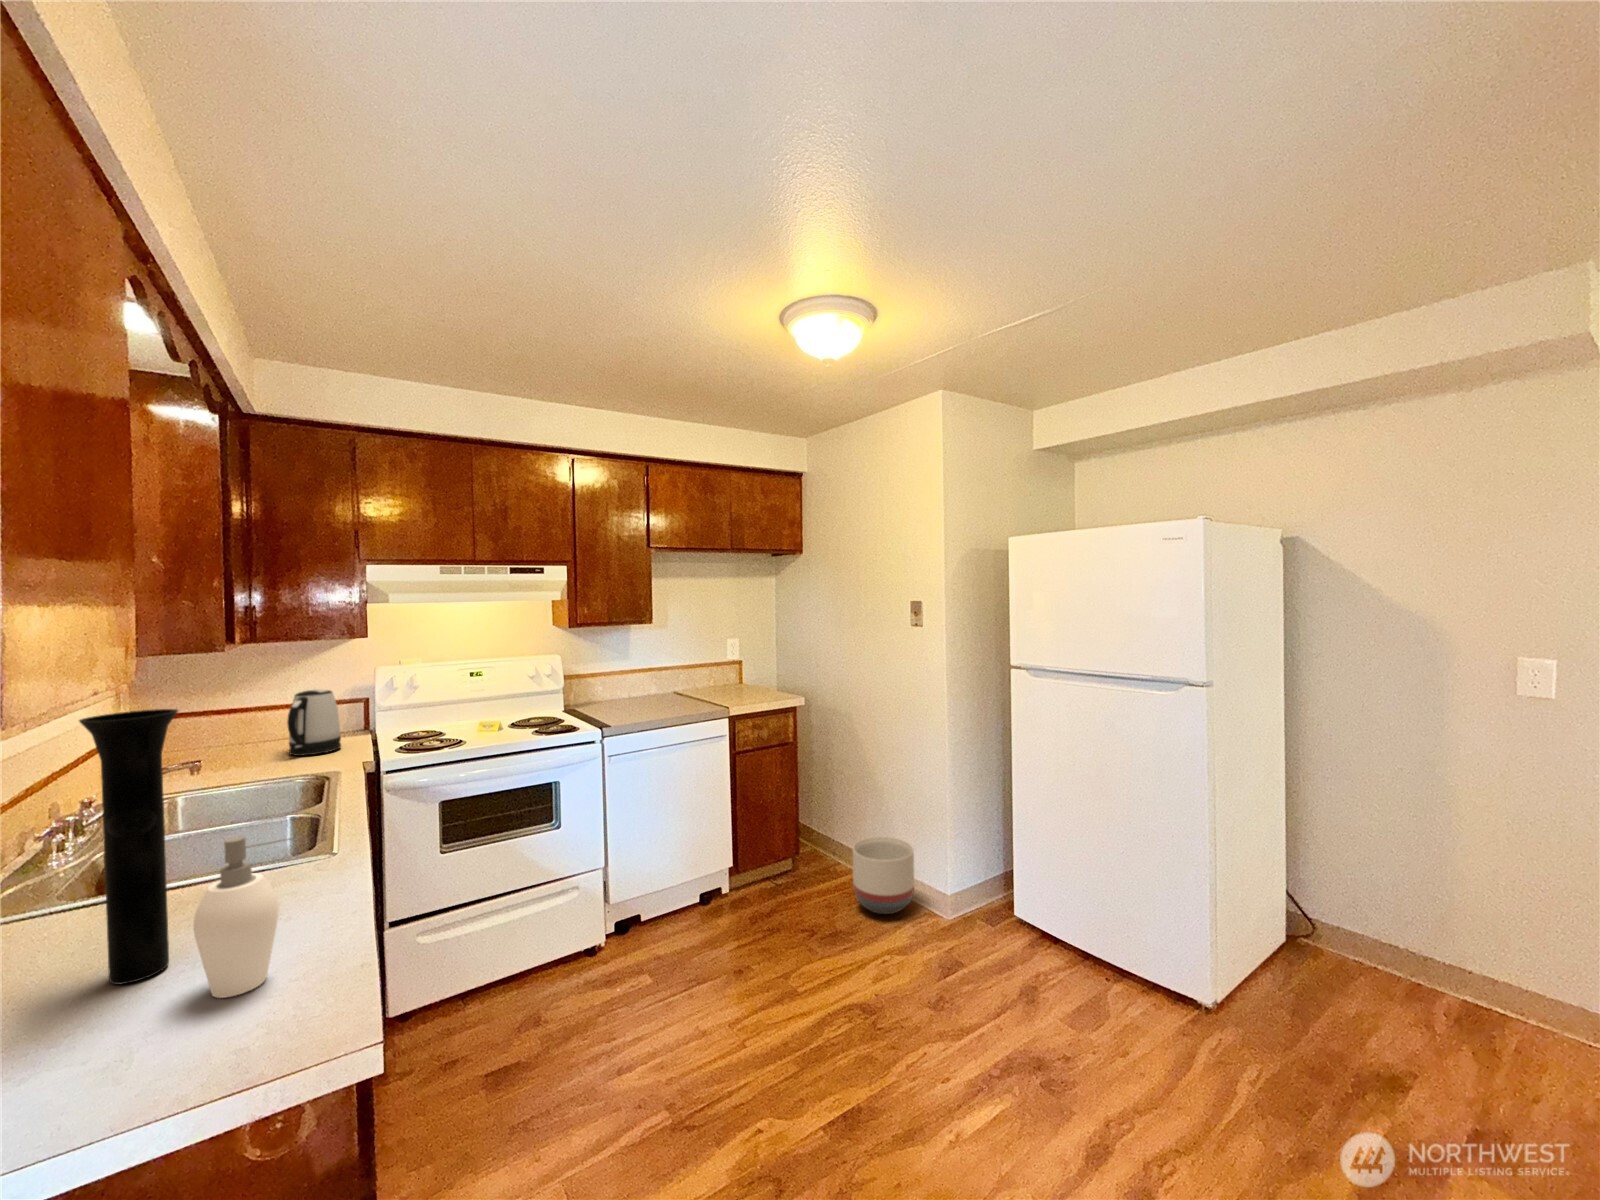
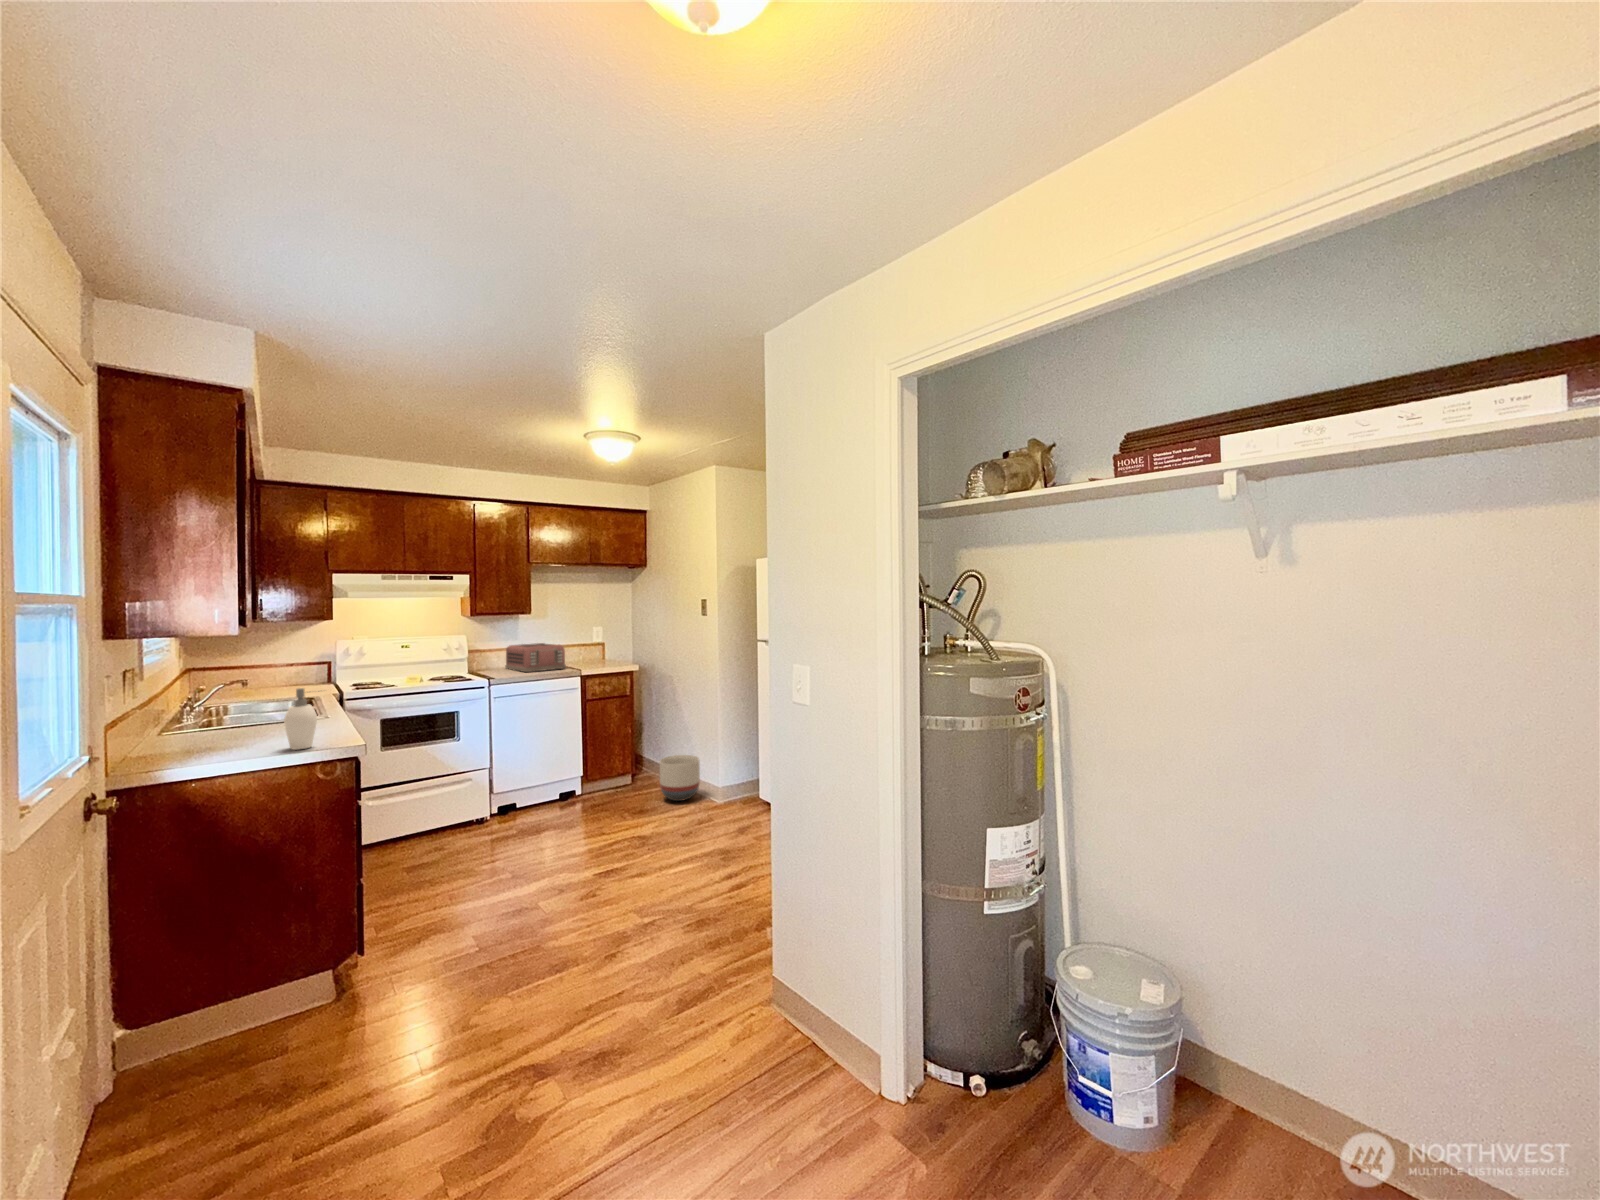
toaster: none [615,664,701,711] -> present [505,643,566,672]
kettle: present [287,689,341,756] -> none [283,651,316,691]
vase: present [79,709,178,985] -> none [235,639,272,748]

